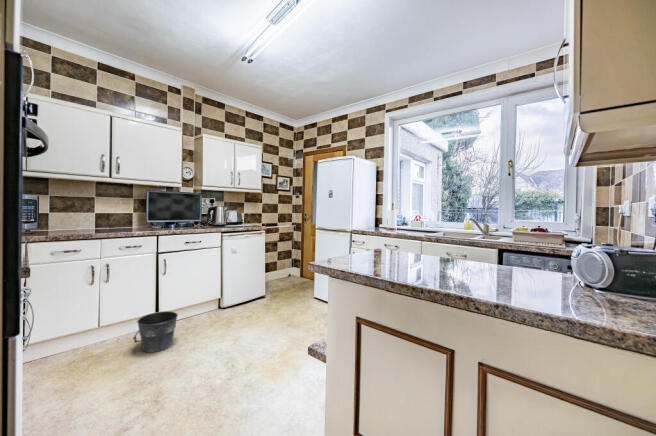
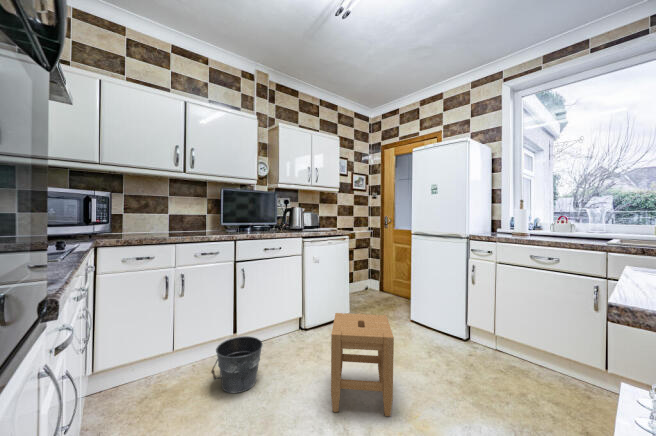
stool: none [225,290,275,357] -> present [331,313,394,416]

